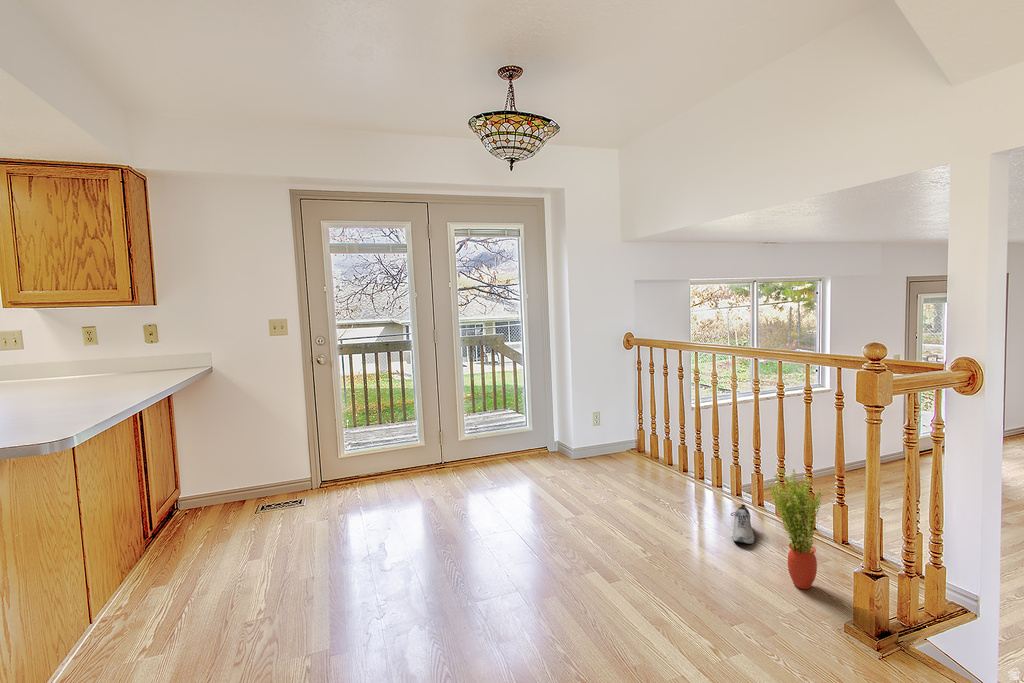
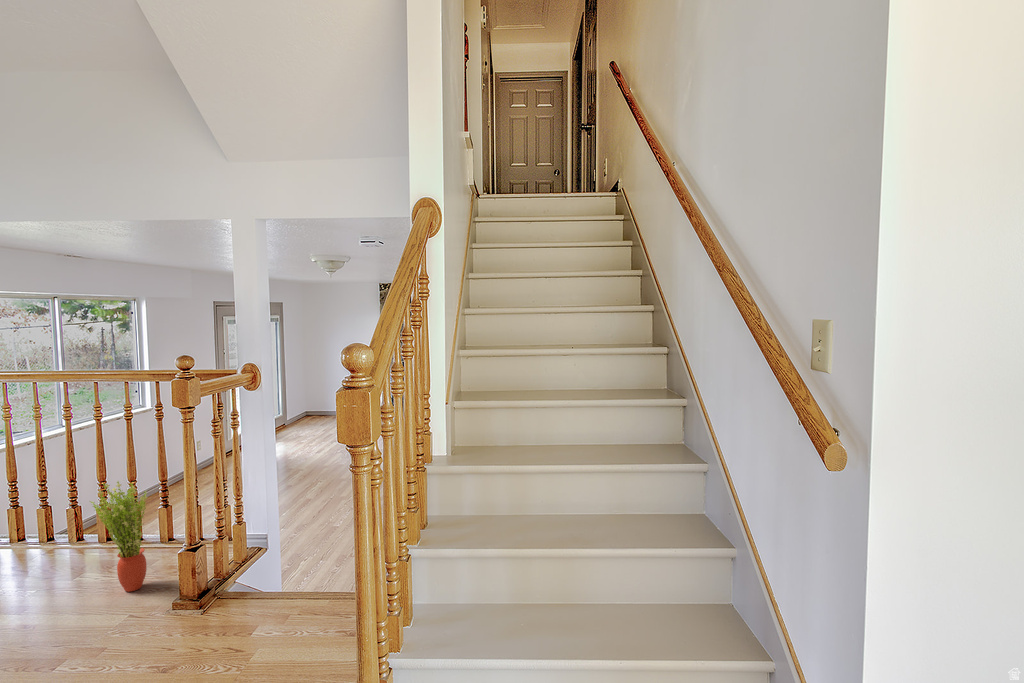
shoe: present [731,504,756,544] -> none [47,540,80,581]

